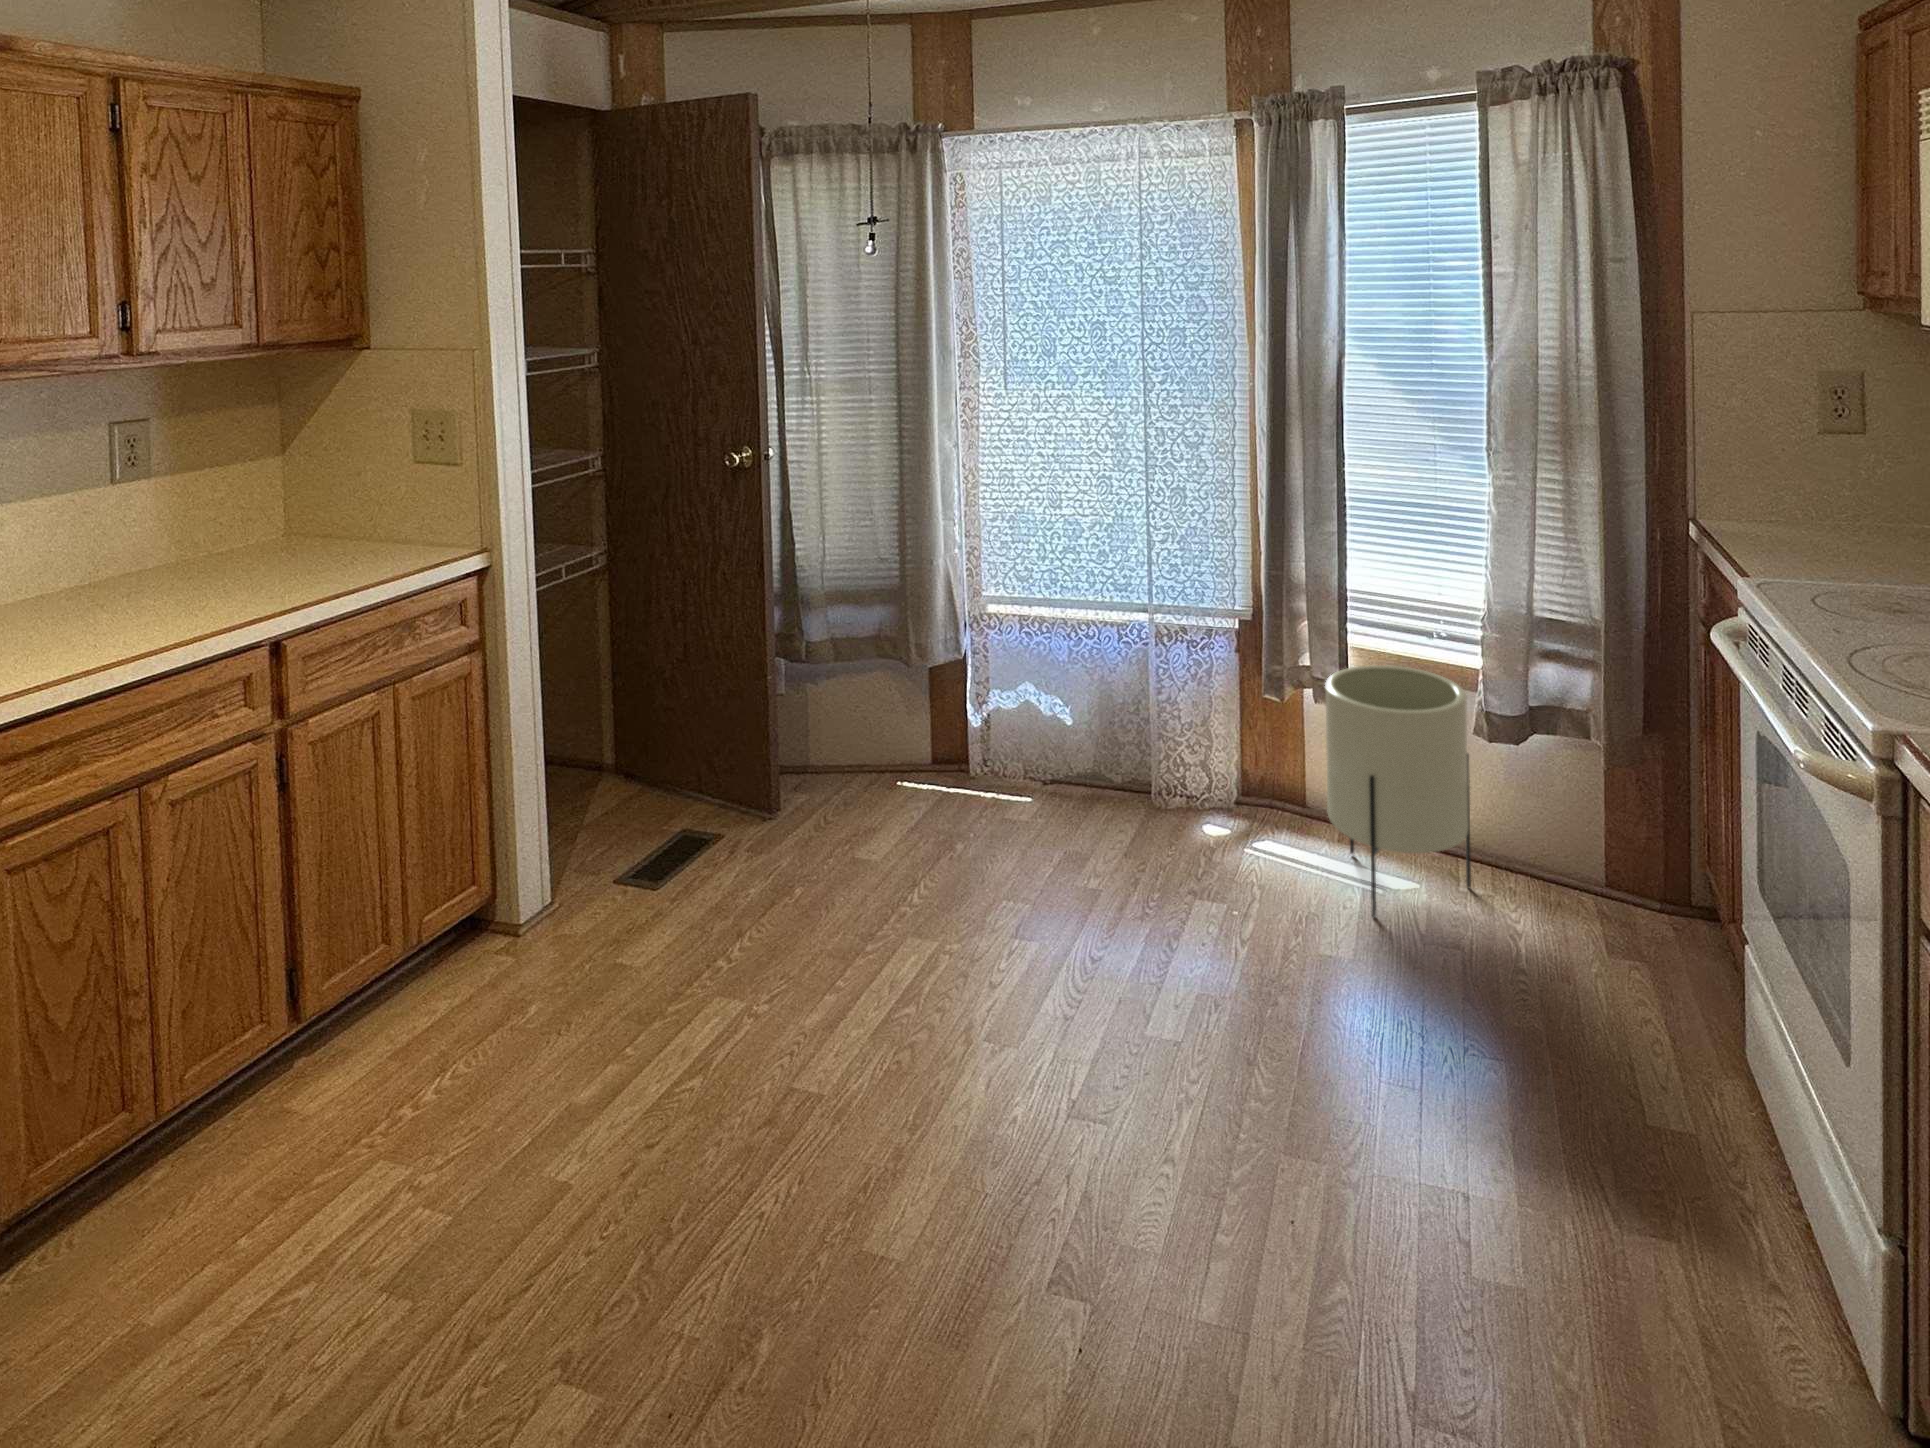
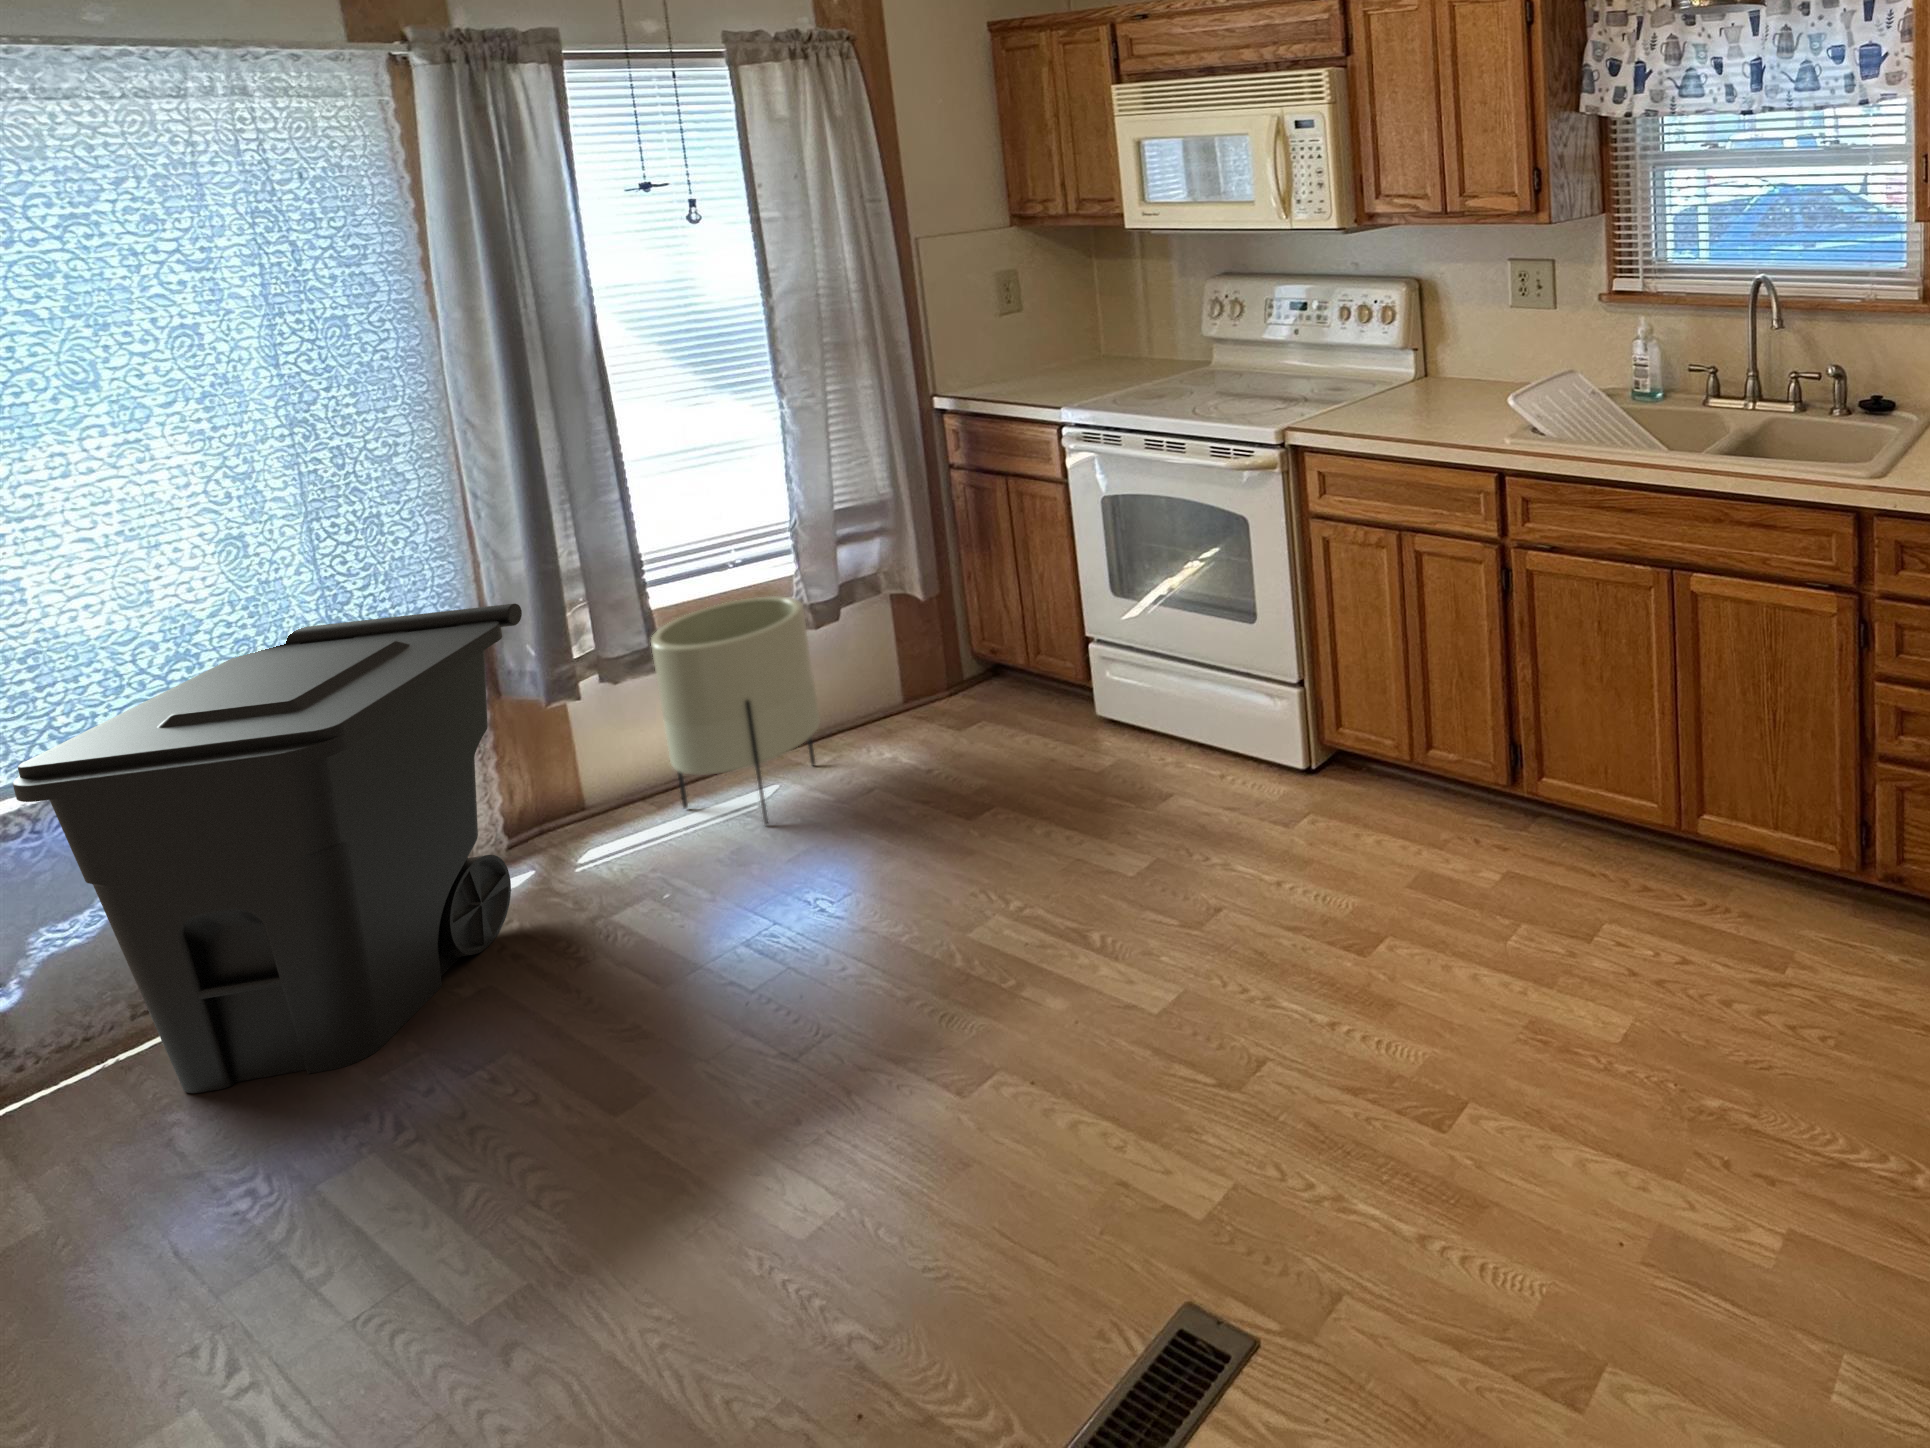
trash can: none [950,552,1225,895] -> present [13,604,522,1093]

